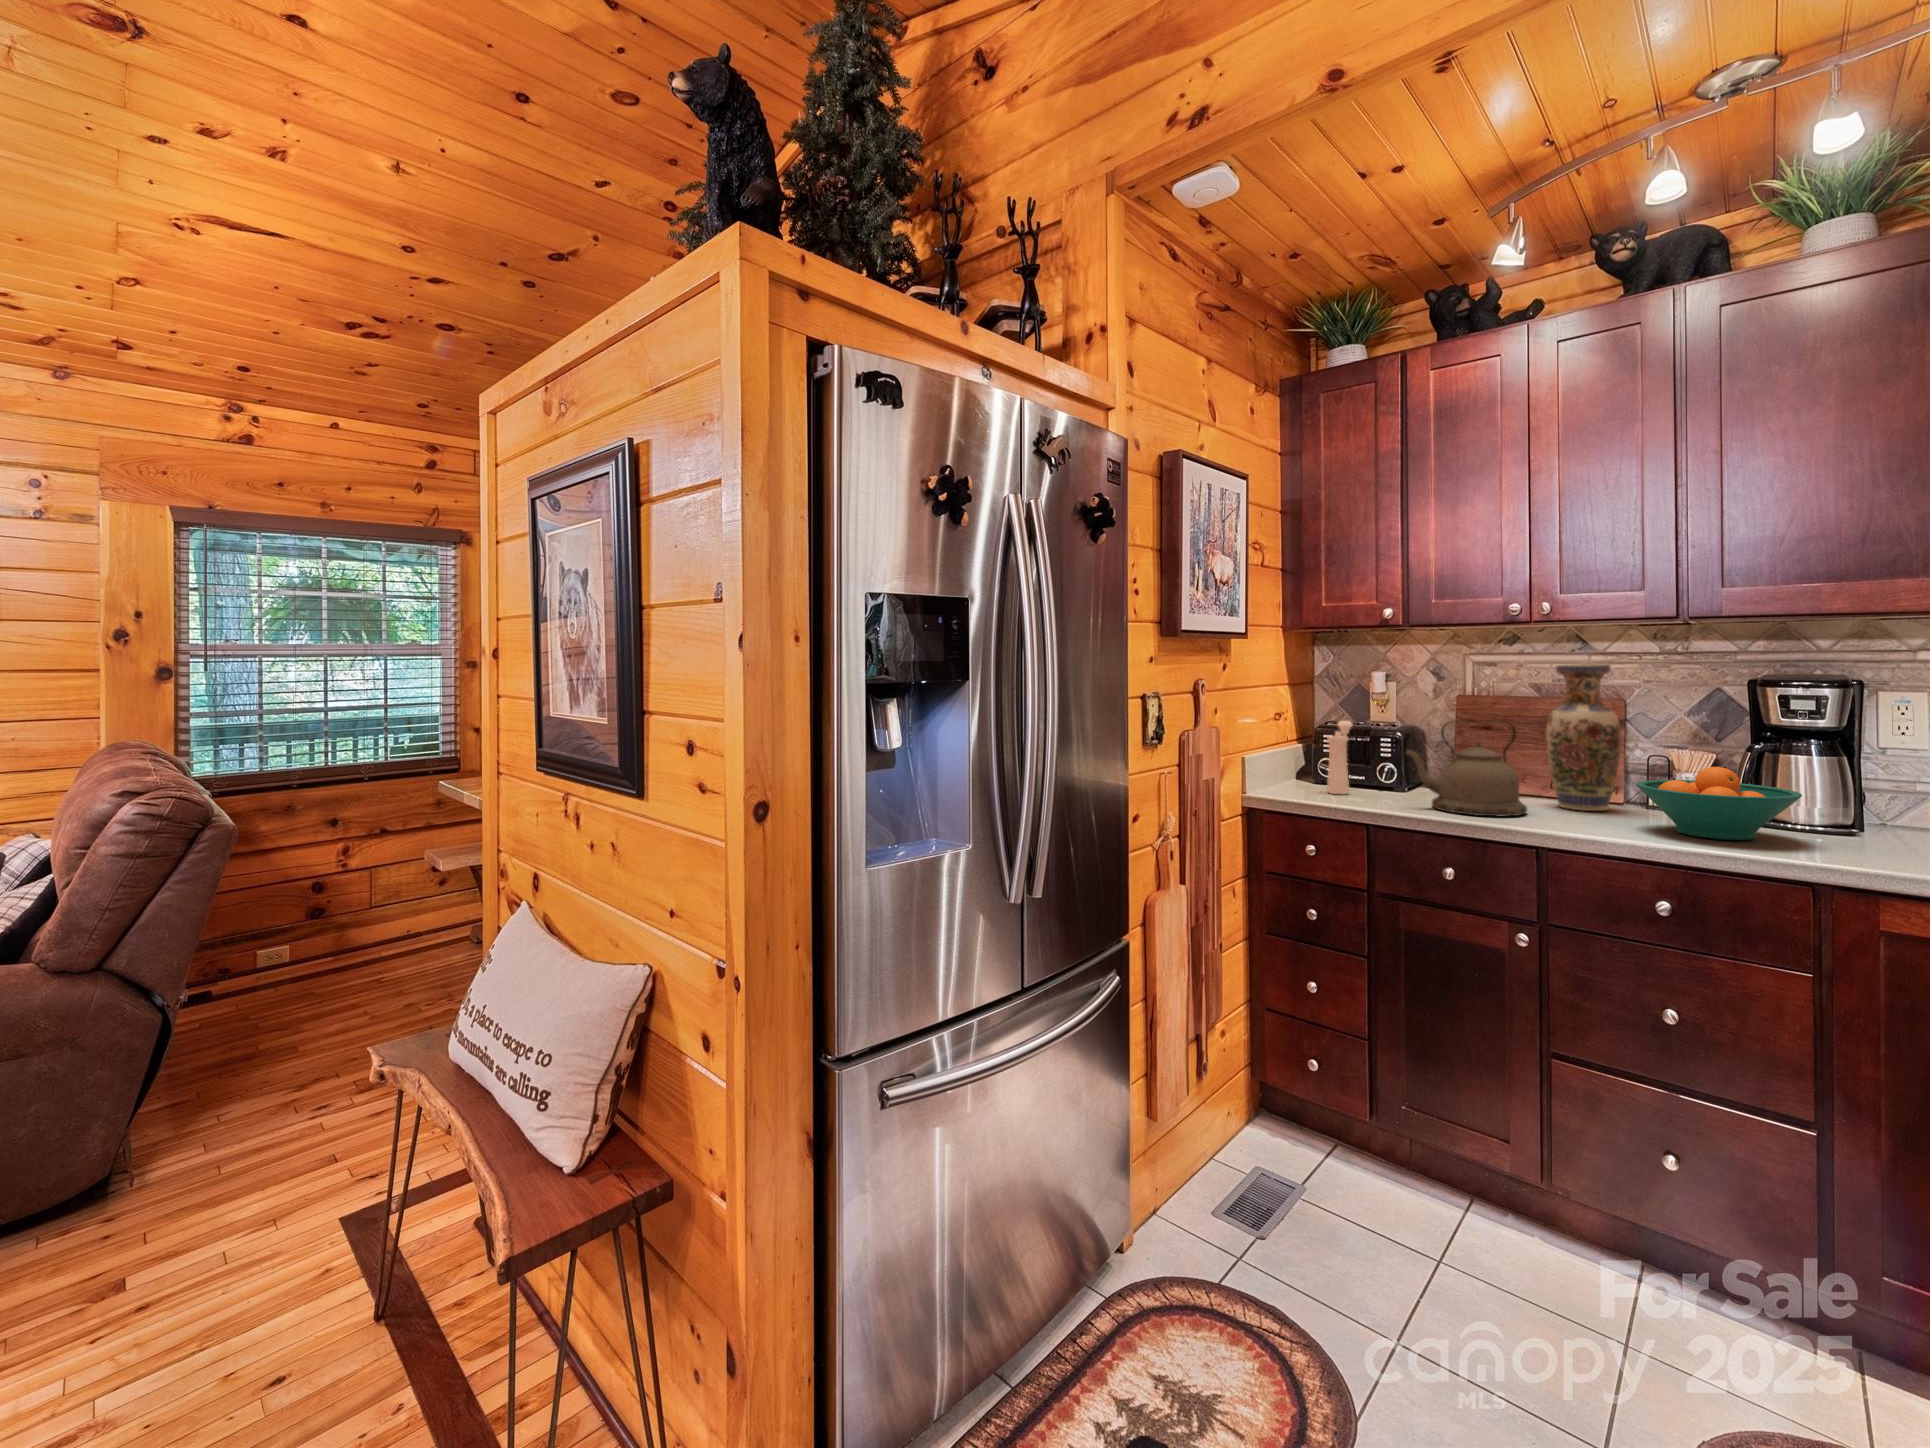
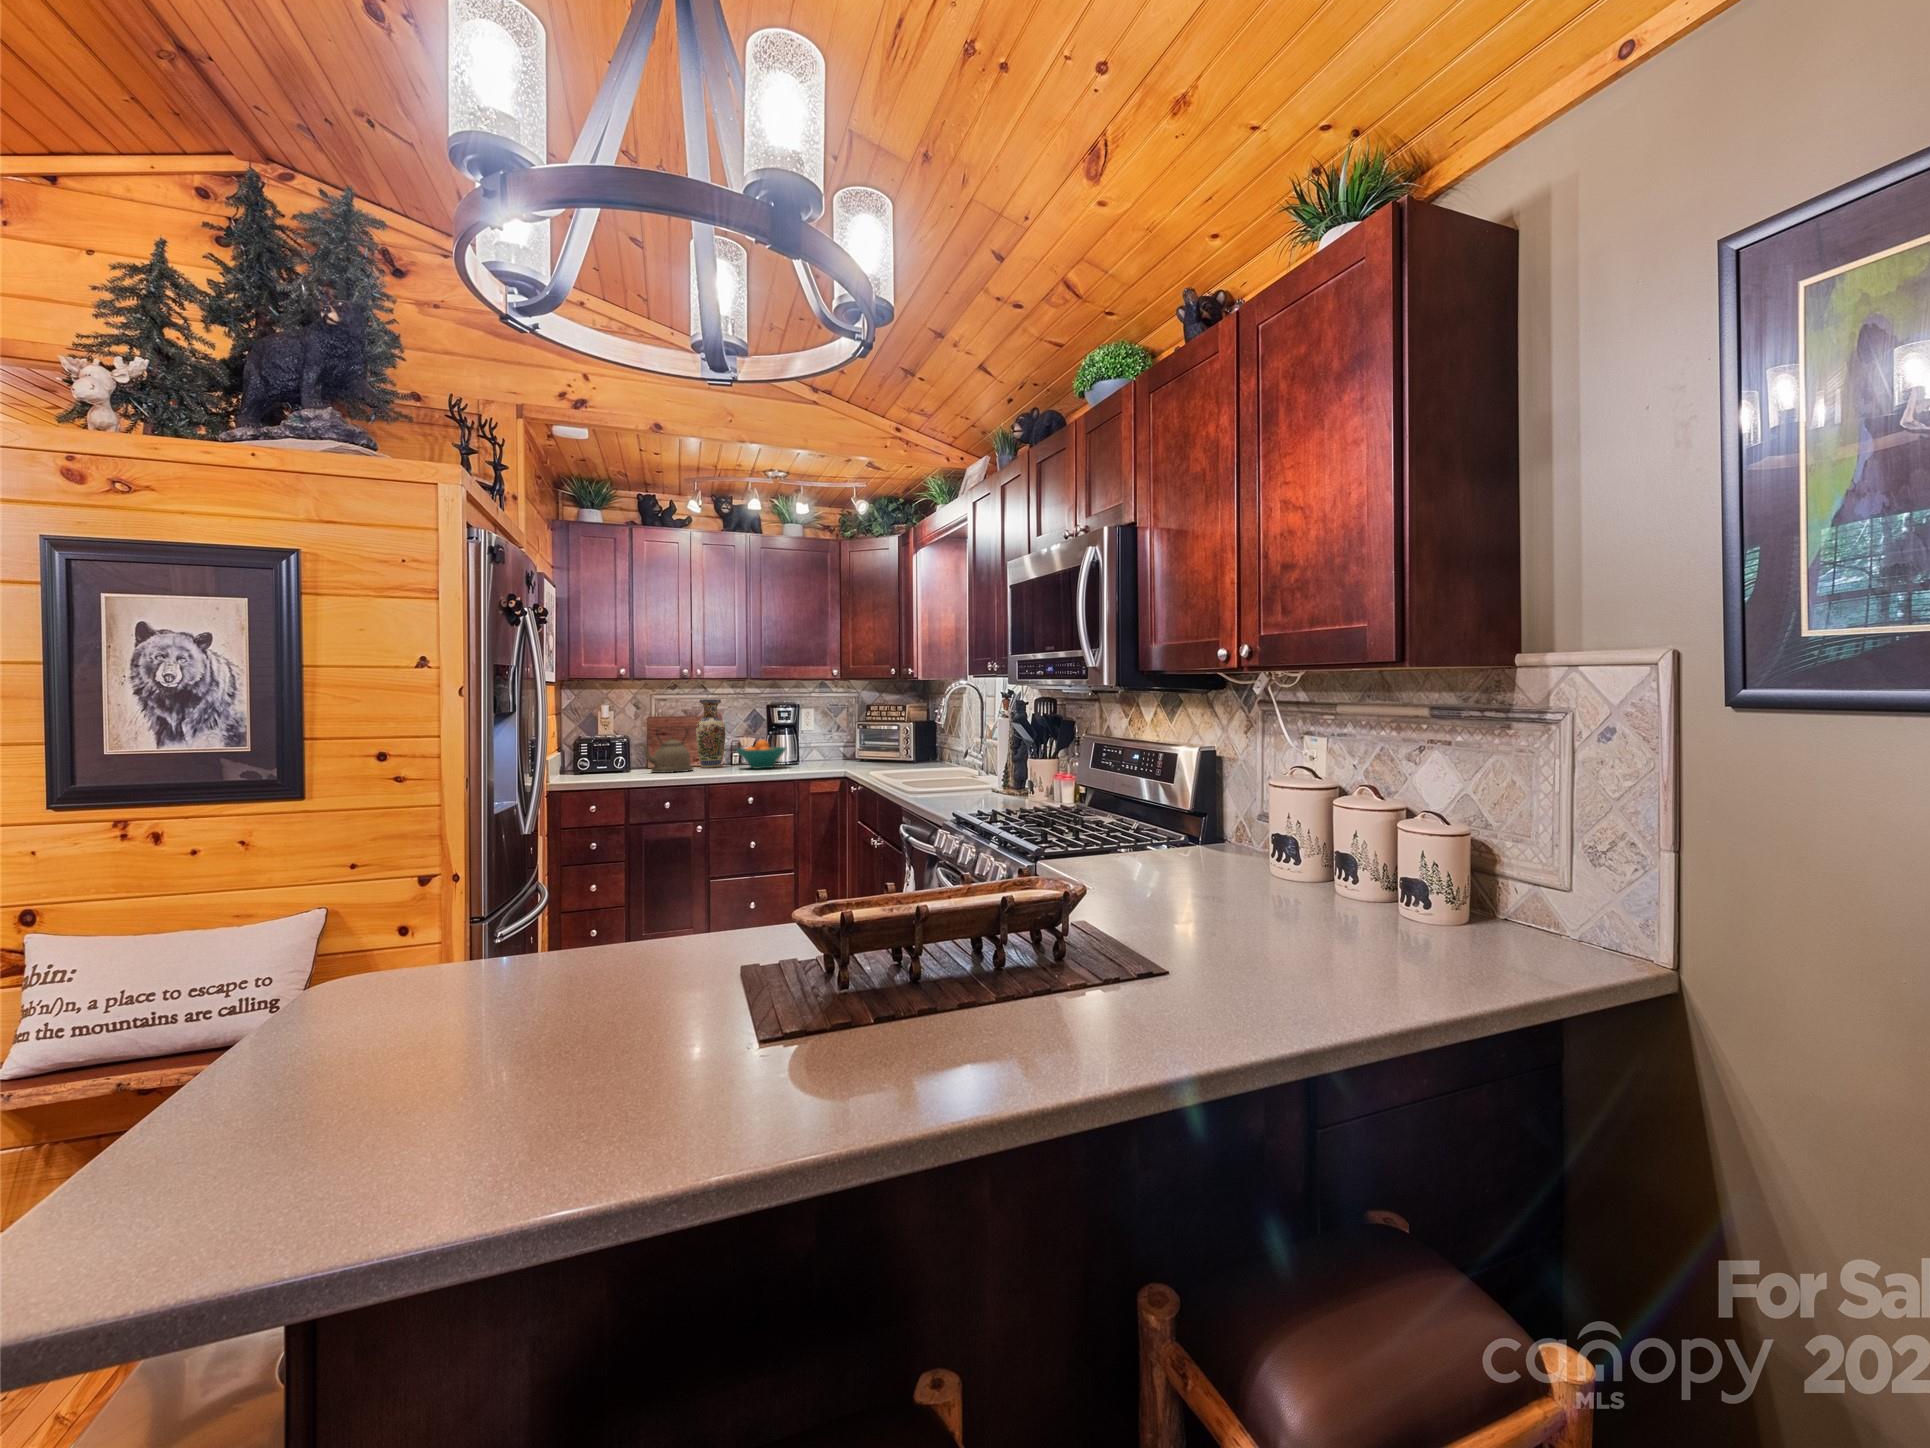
pepper mill: present [1327,721,1352,794] -> none [590,733,603,774]

